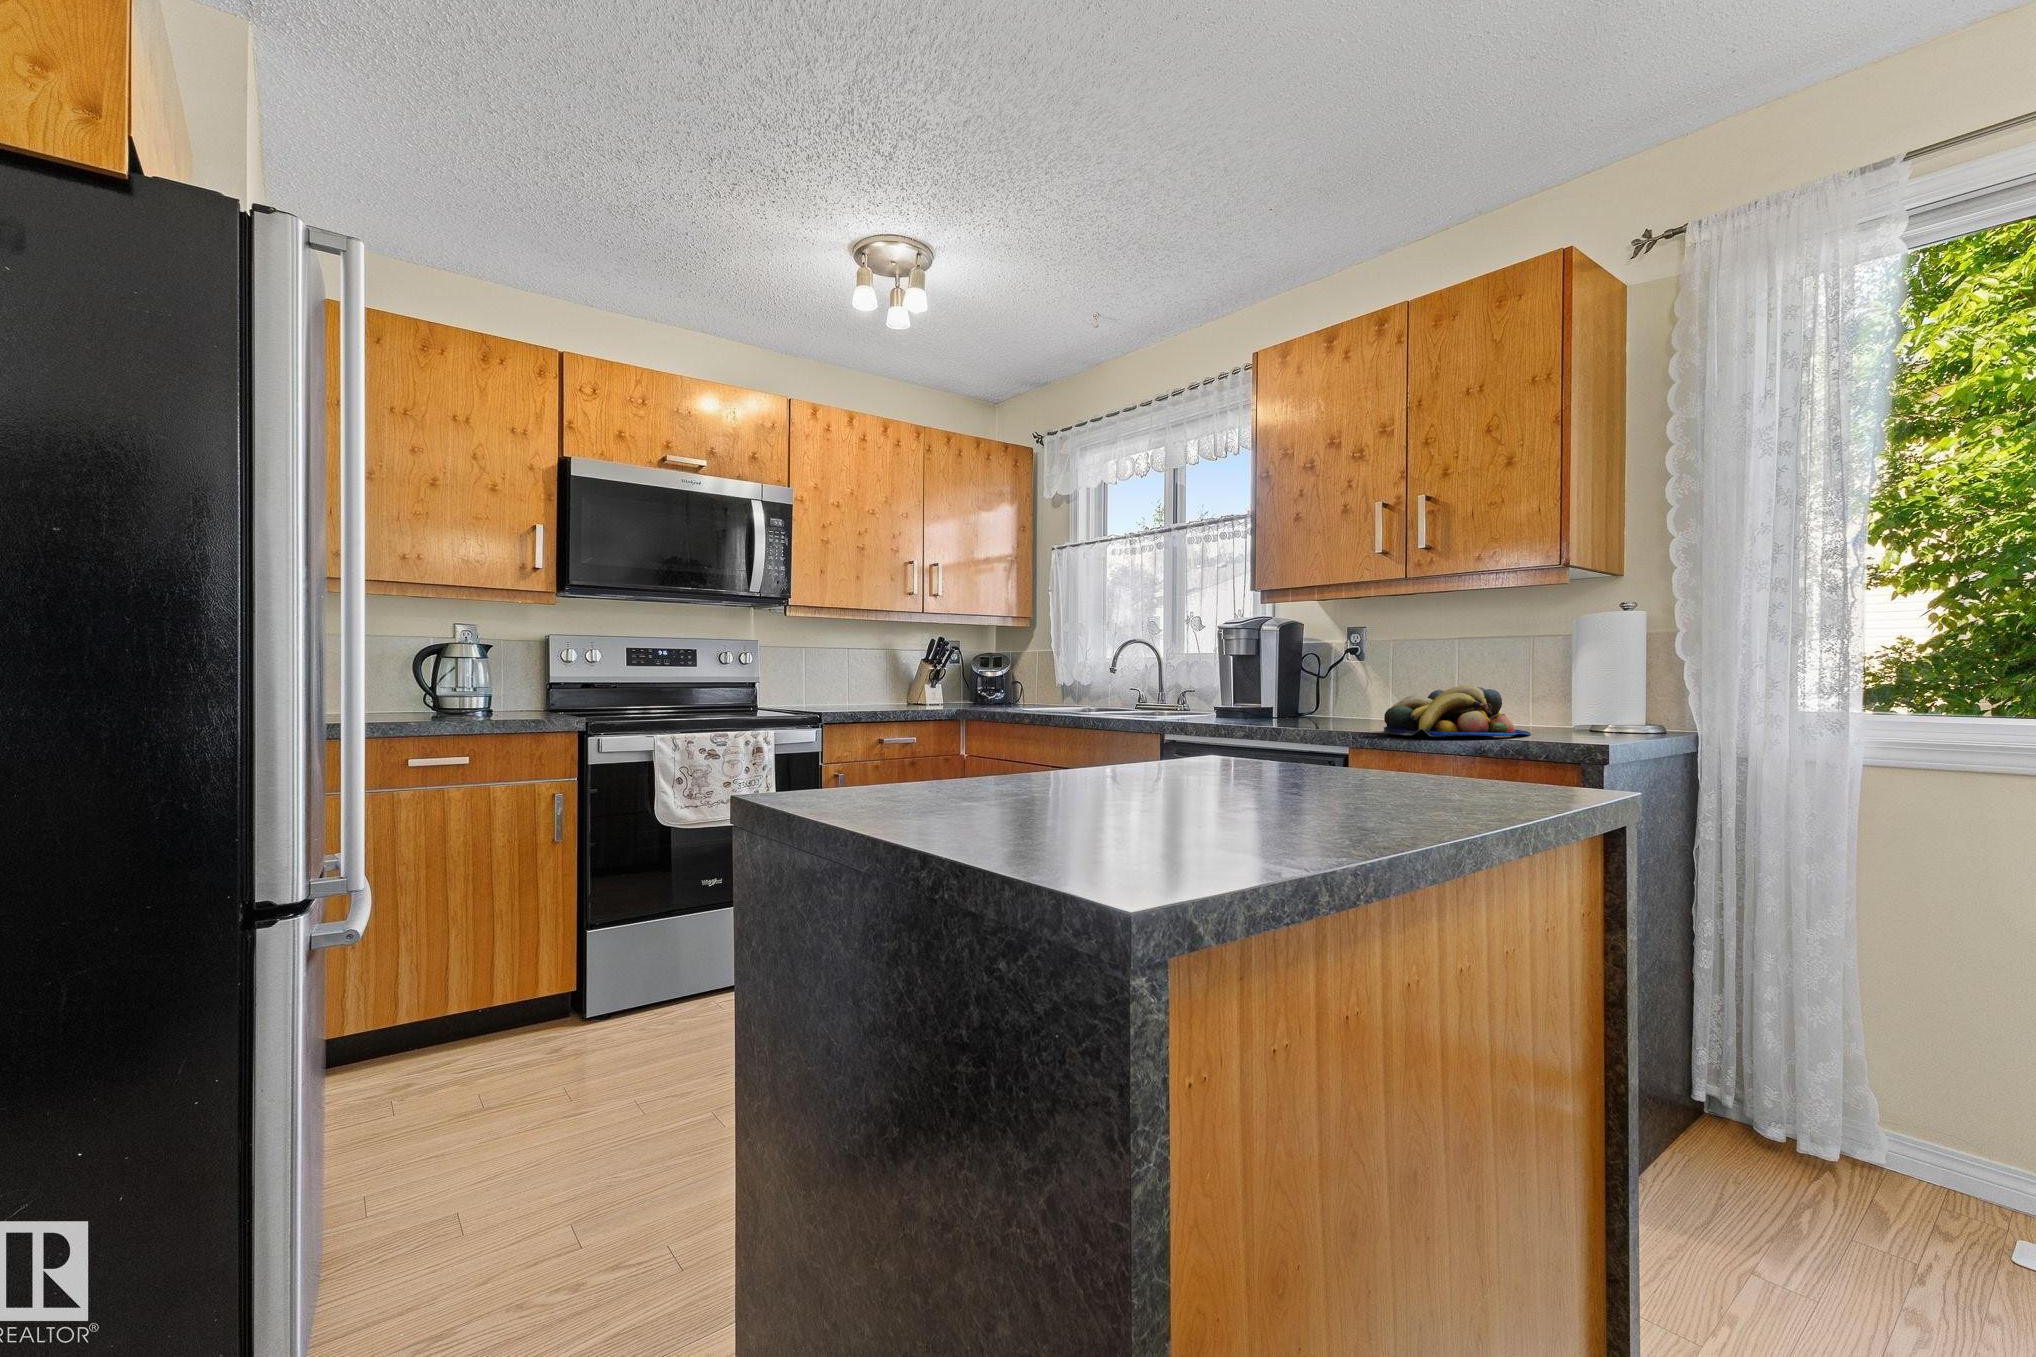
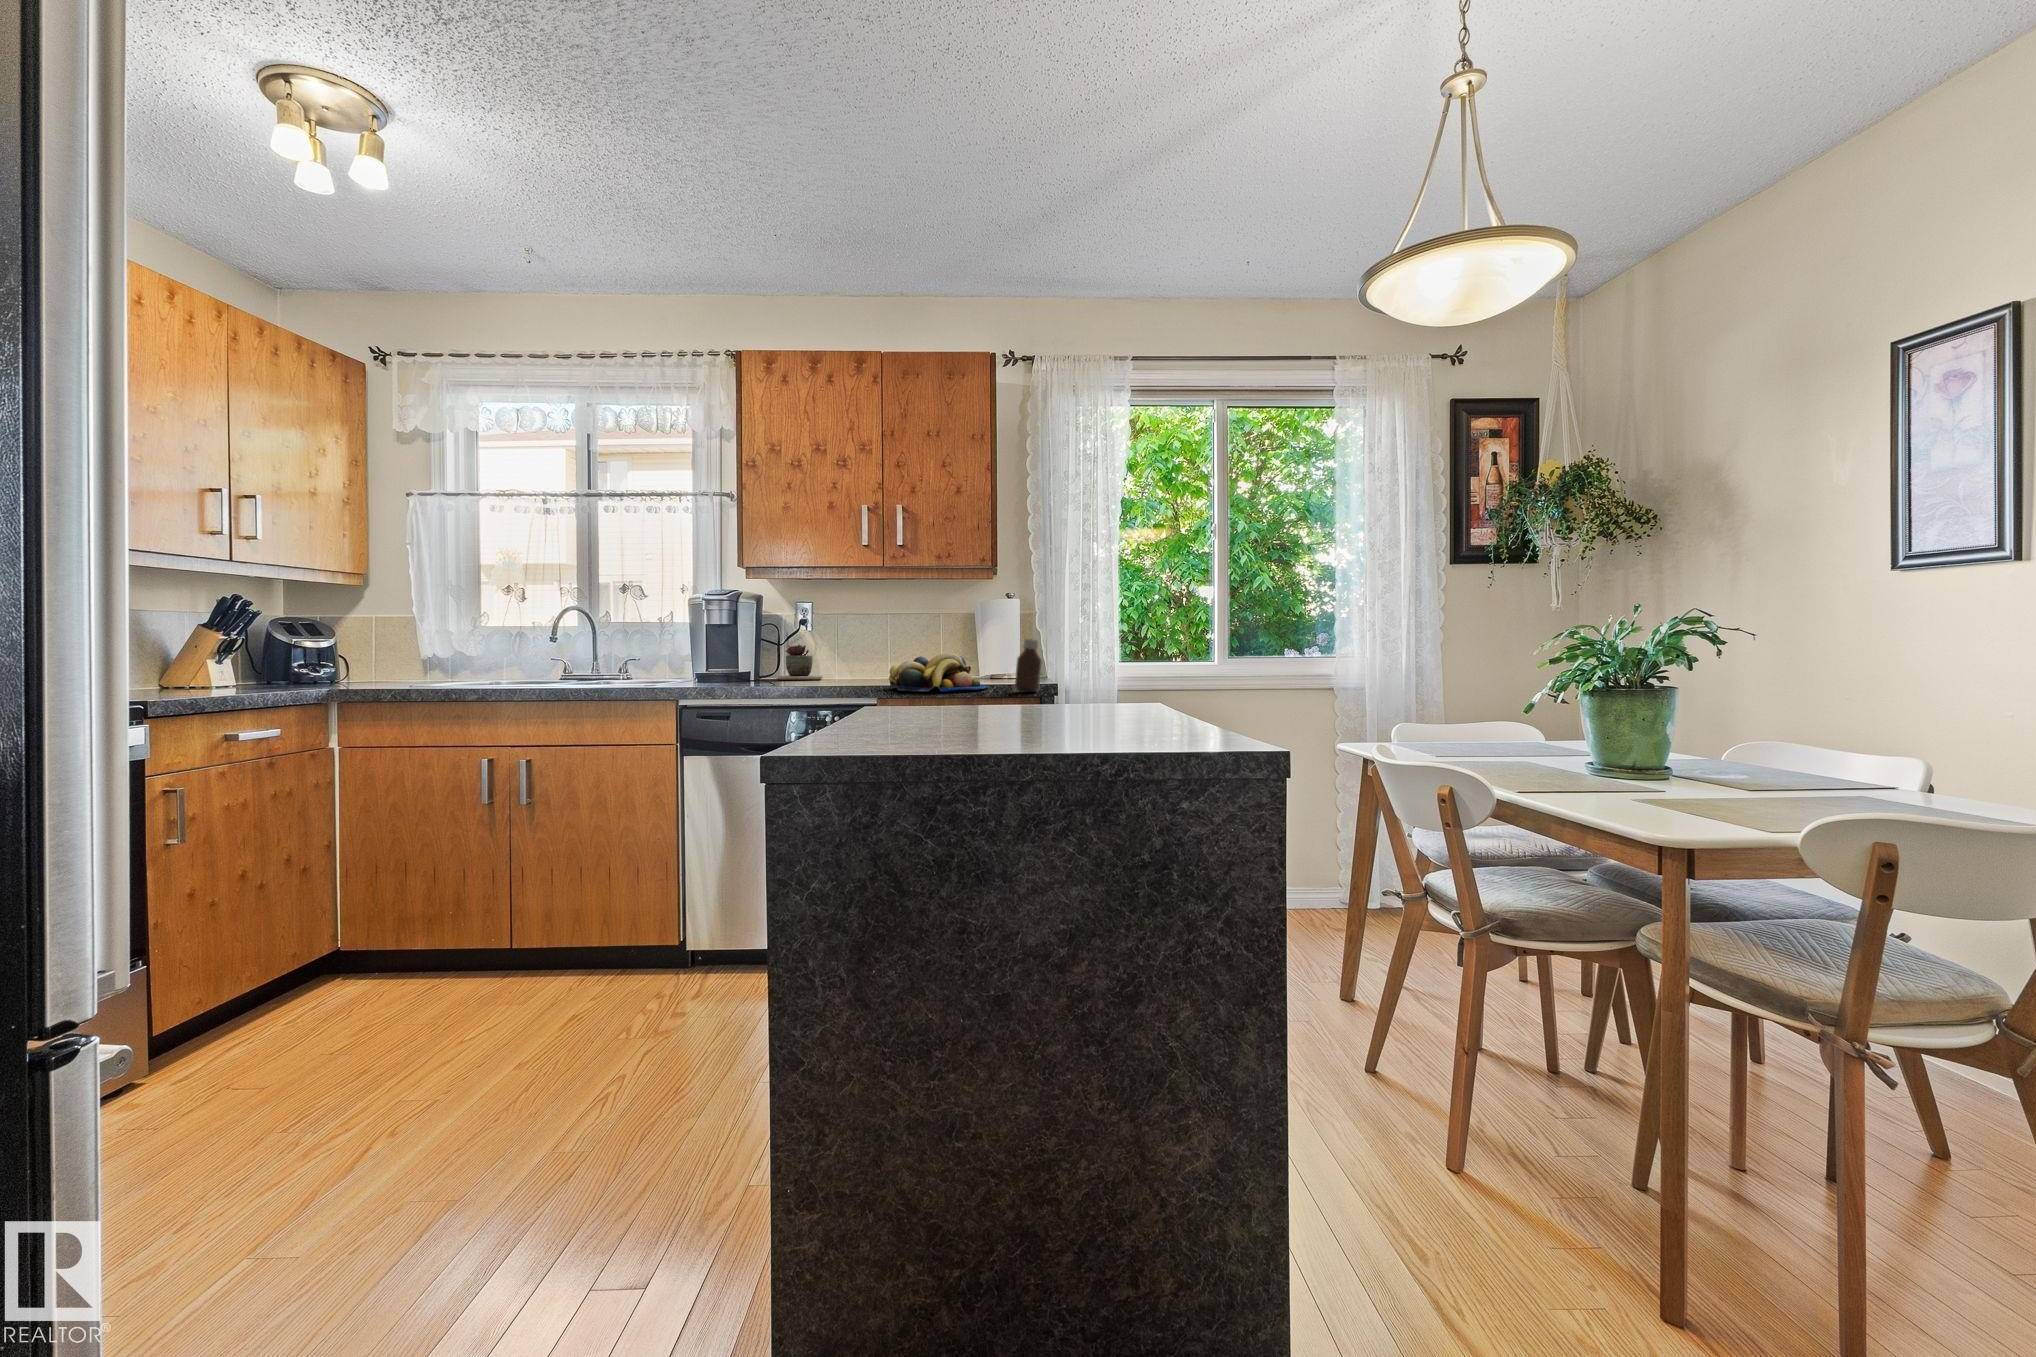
bottle: none [1538,664,1585,744] -> present [1015,639,1042,692]
succulent plant: none [1315,675,1387,718] -> present [777,645,823,679]

